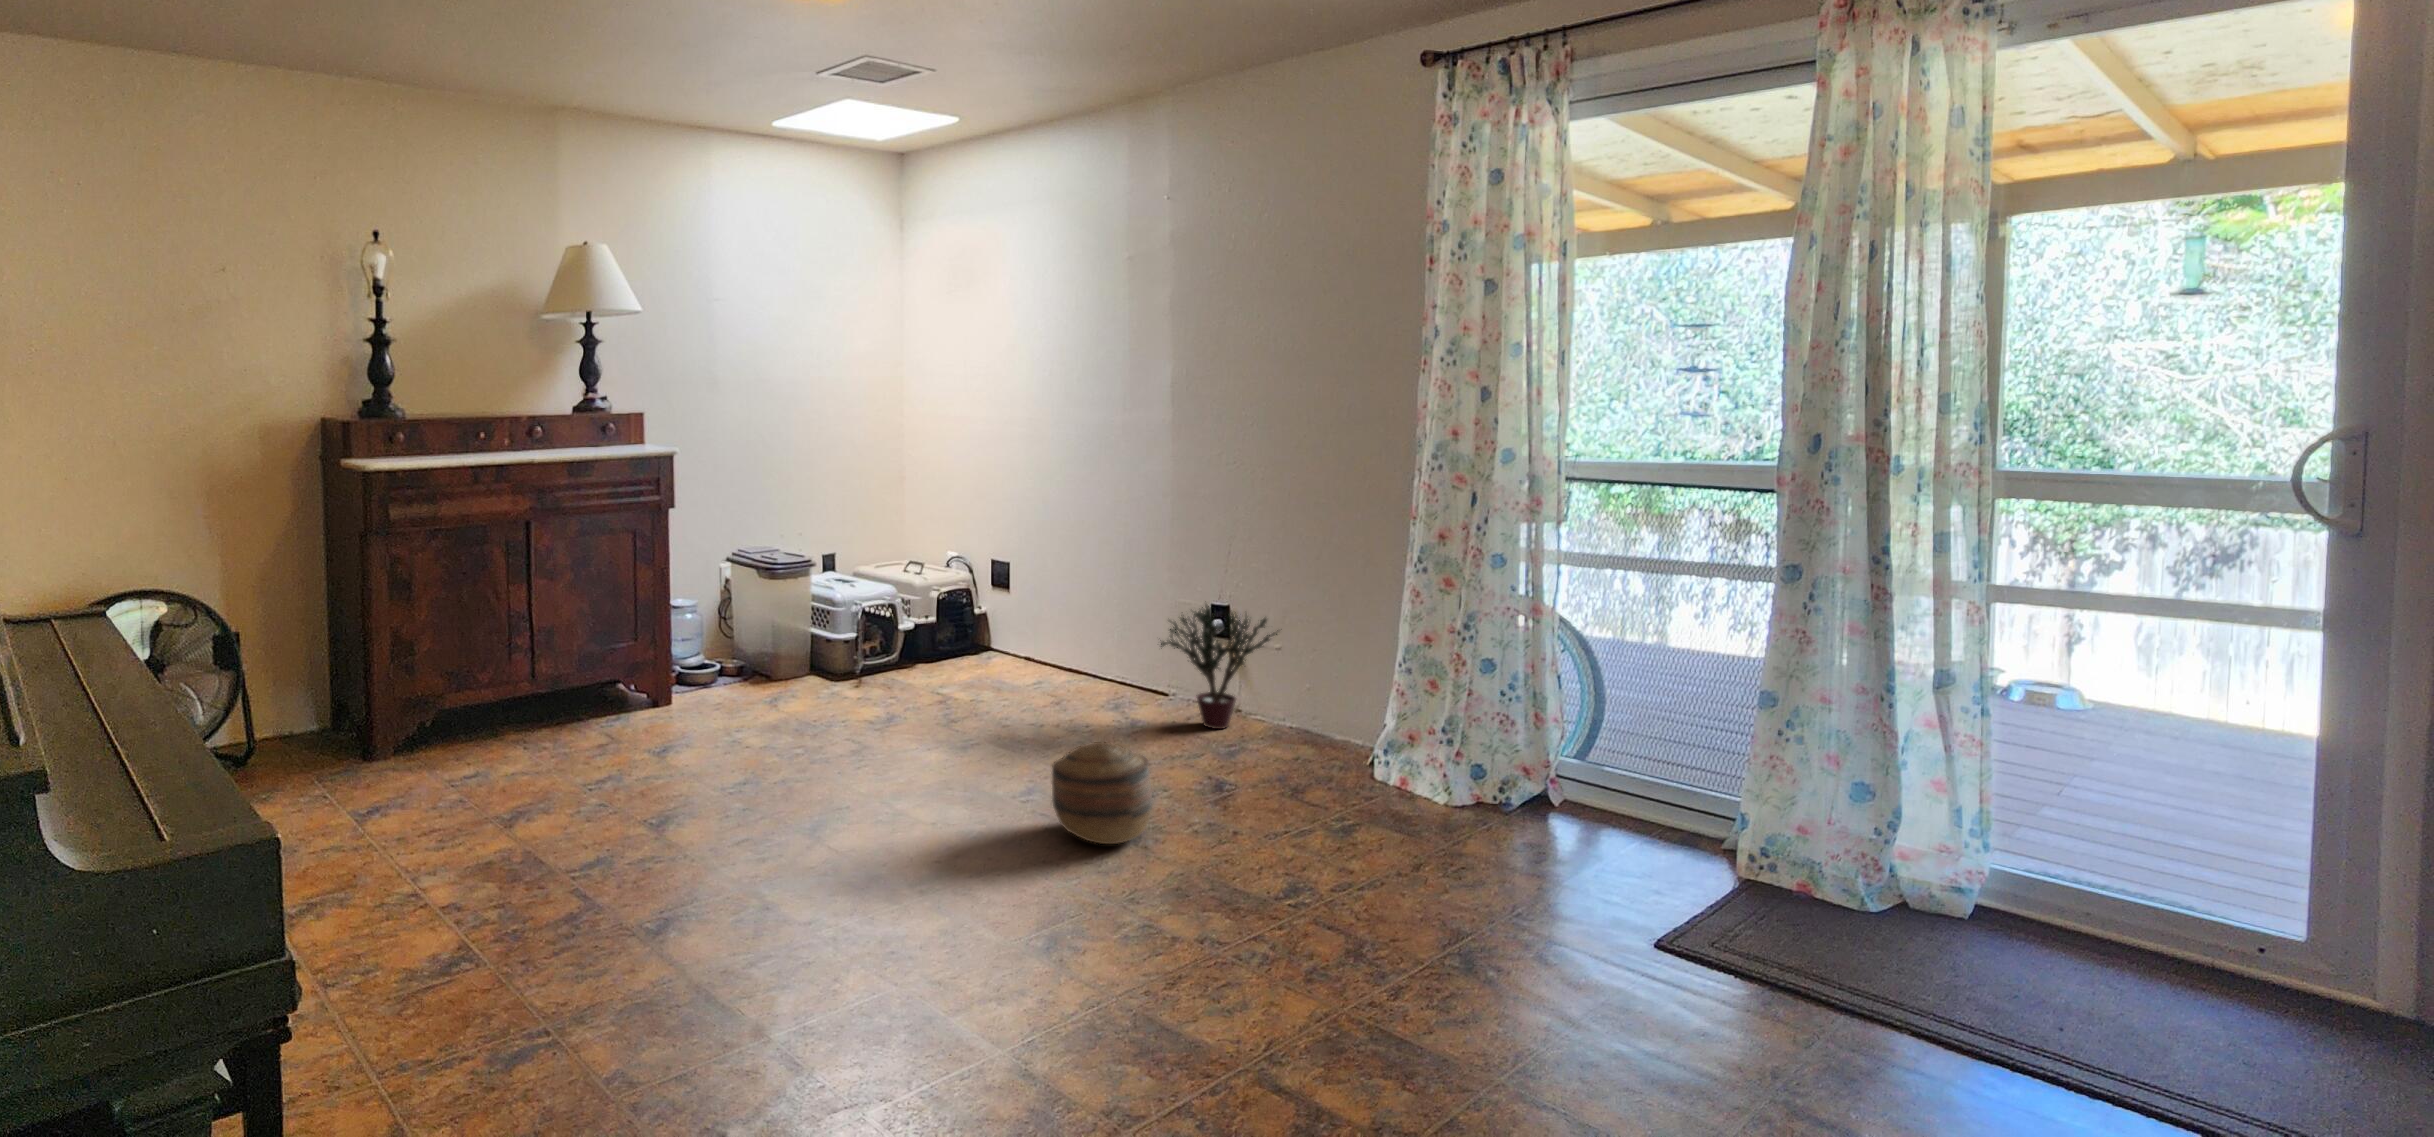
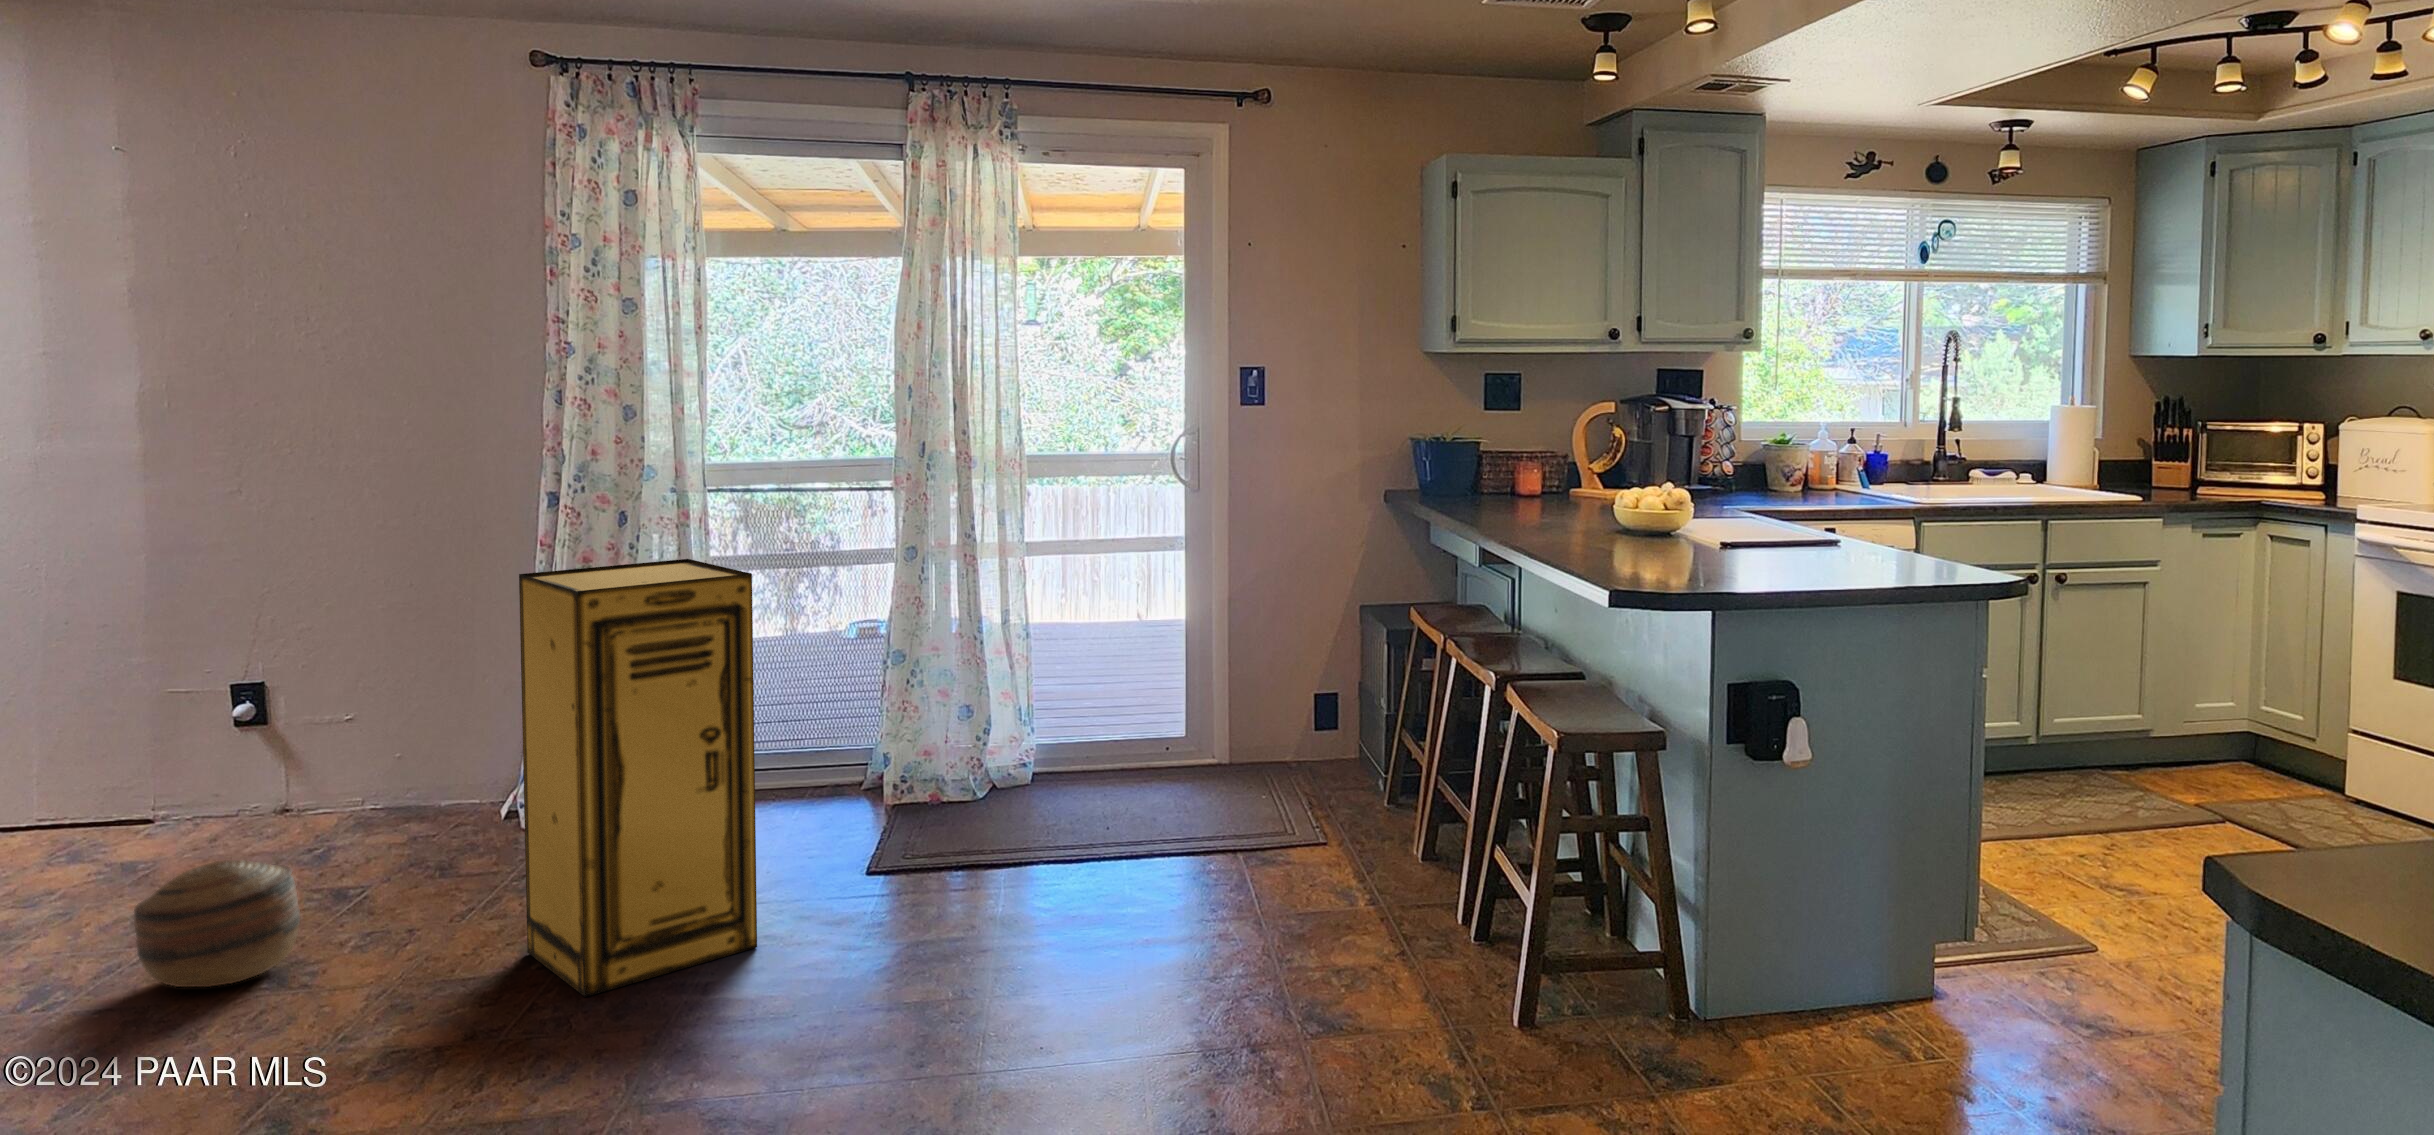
storage cabinet: none [1290,542,1497,1011] -> present [519,559,757,997]
potted plant: present [1160,605,1278,729] -> none [169,683,362,842]

